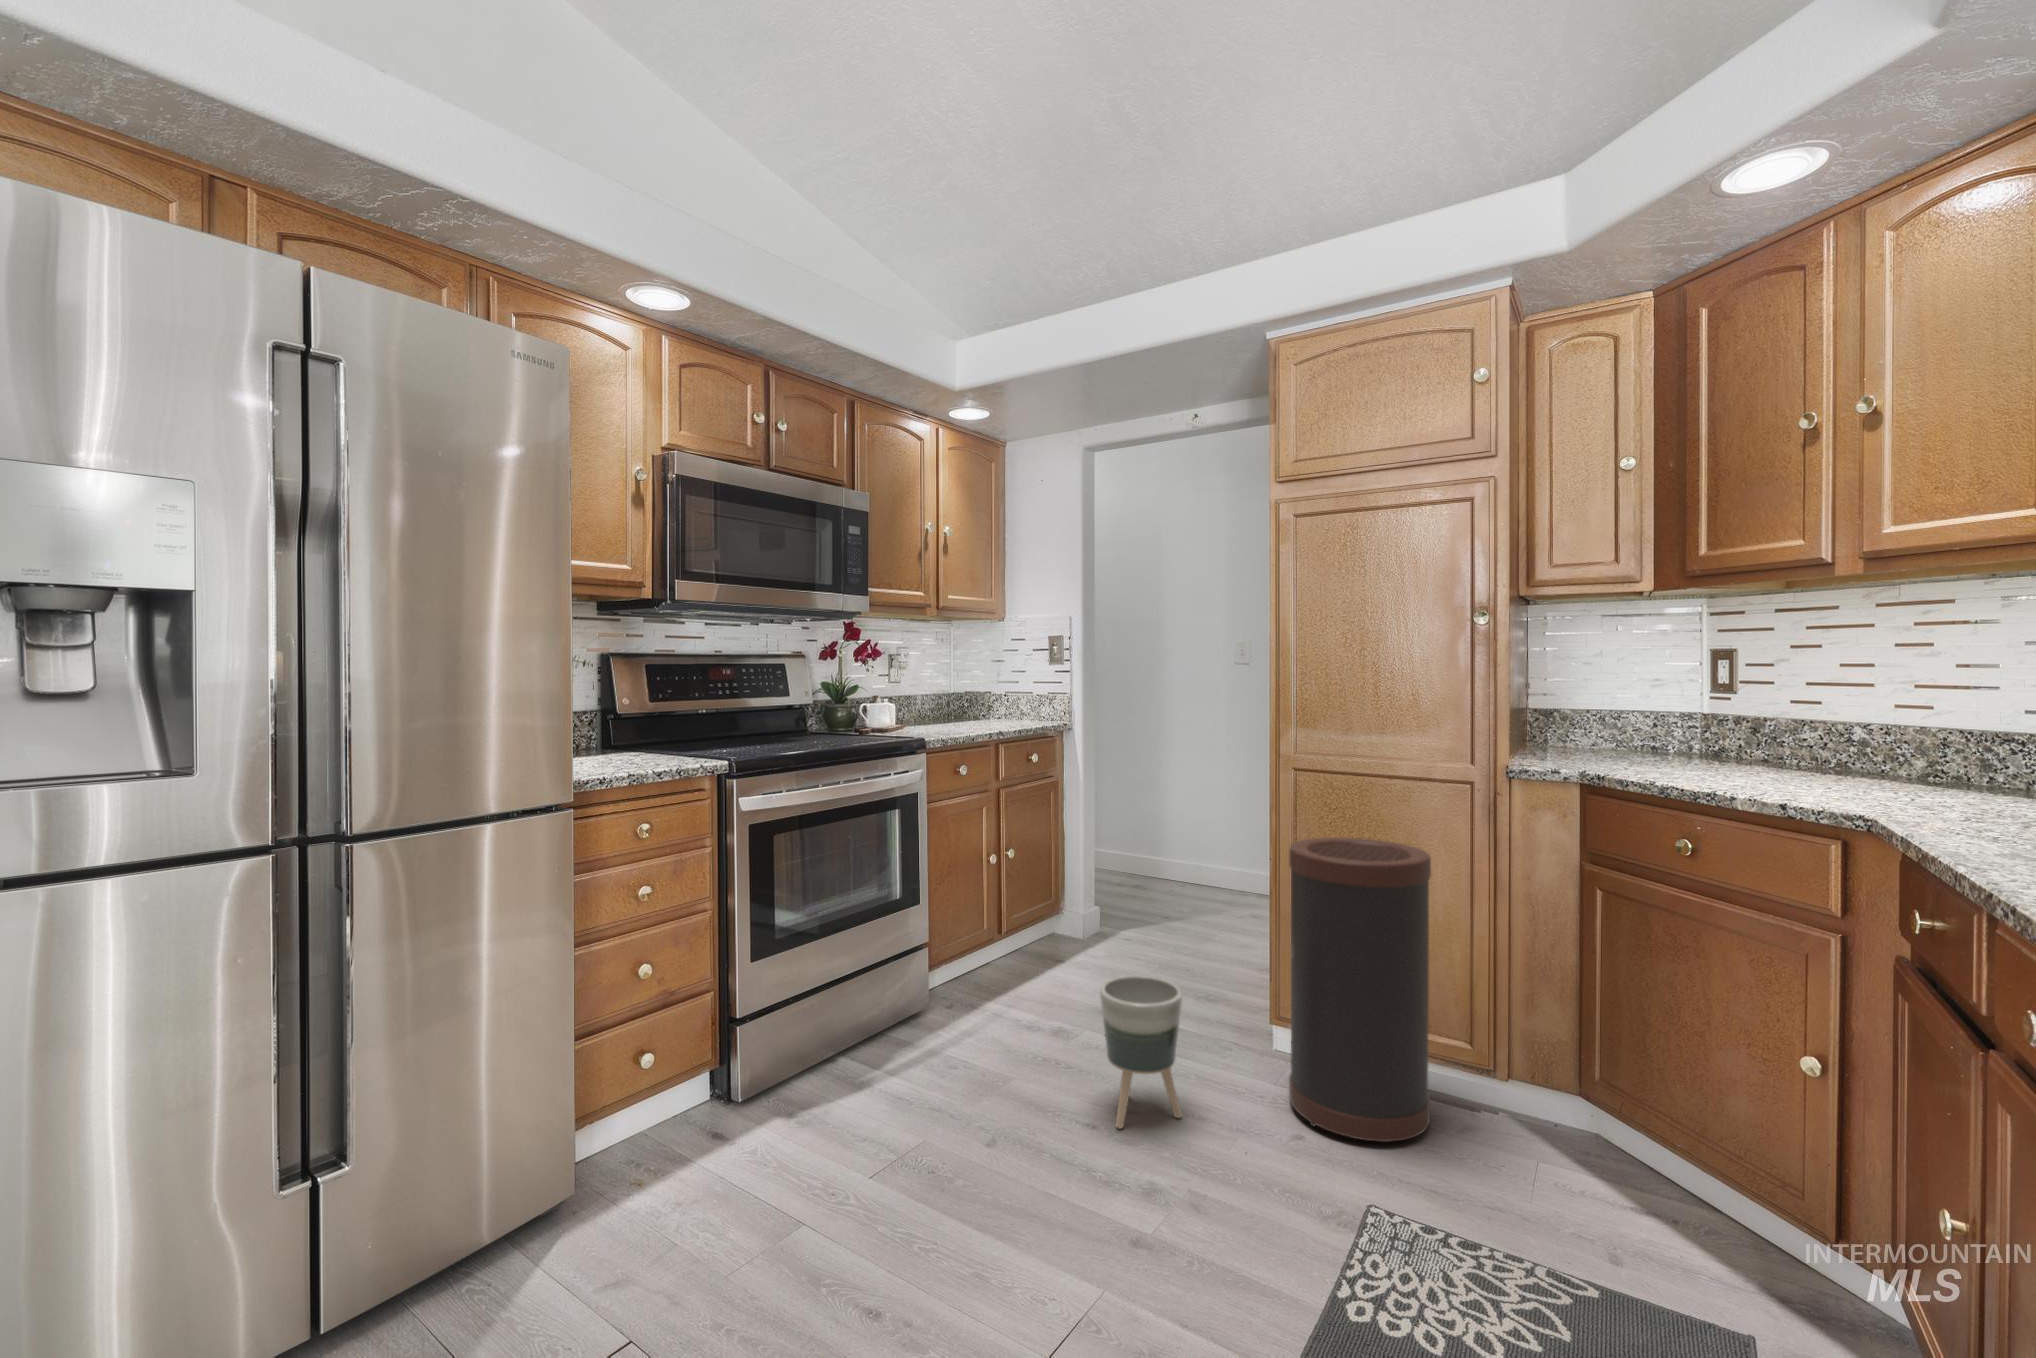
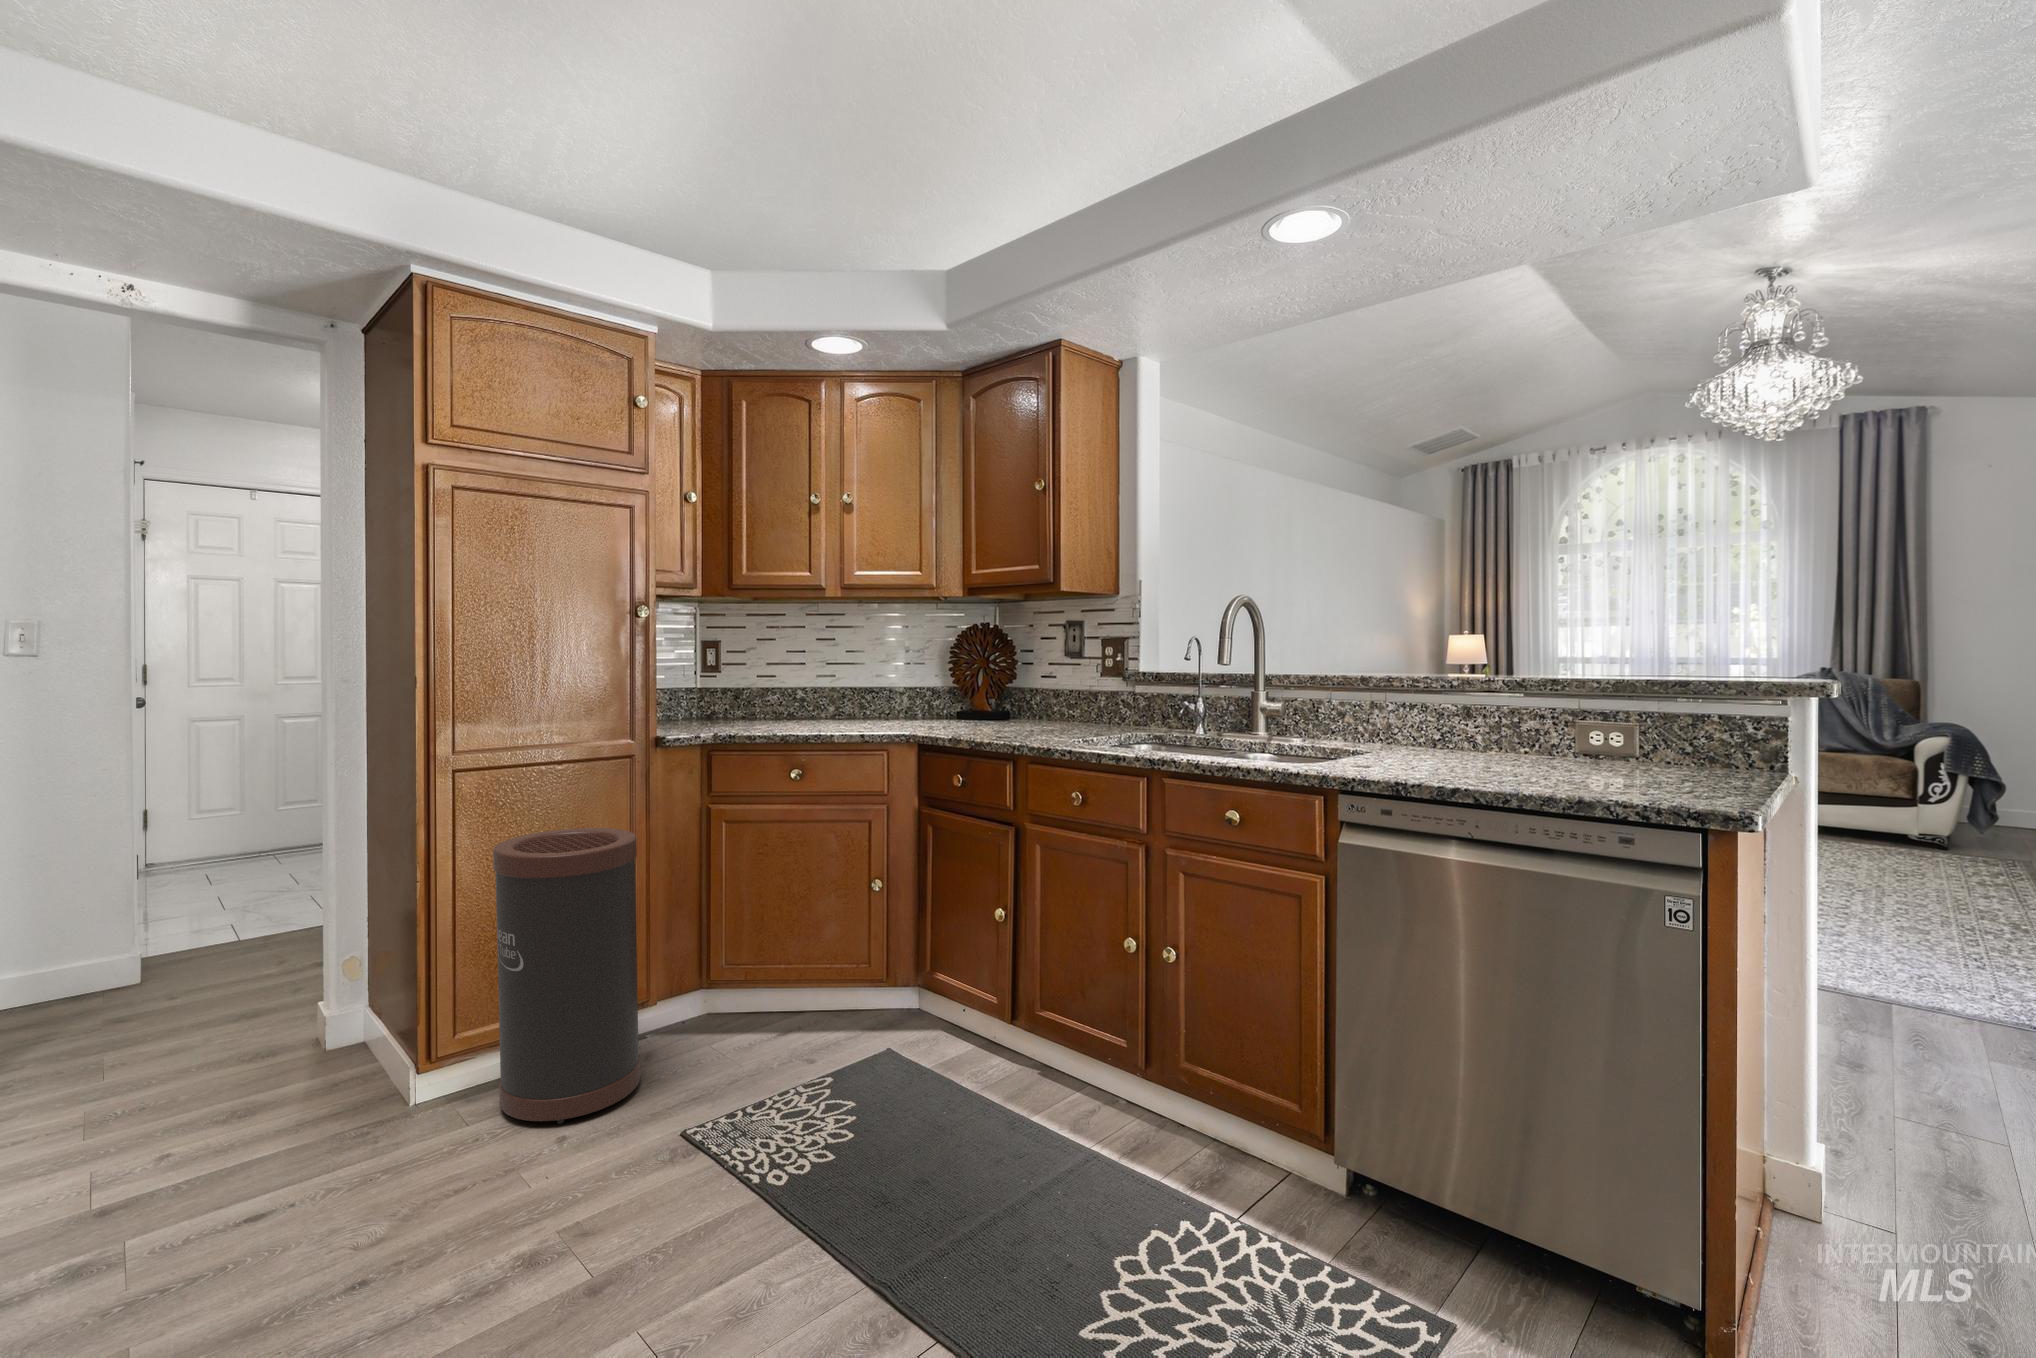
planter: present [1100,976,1182,1129] -> none [332,1054,455,1253]

